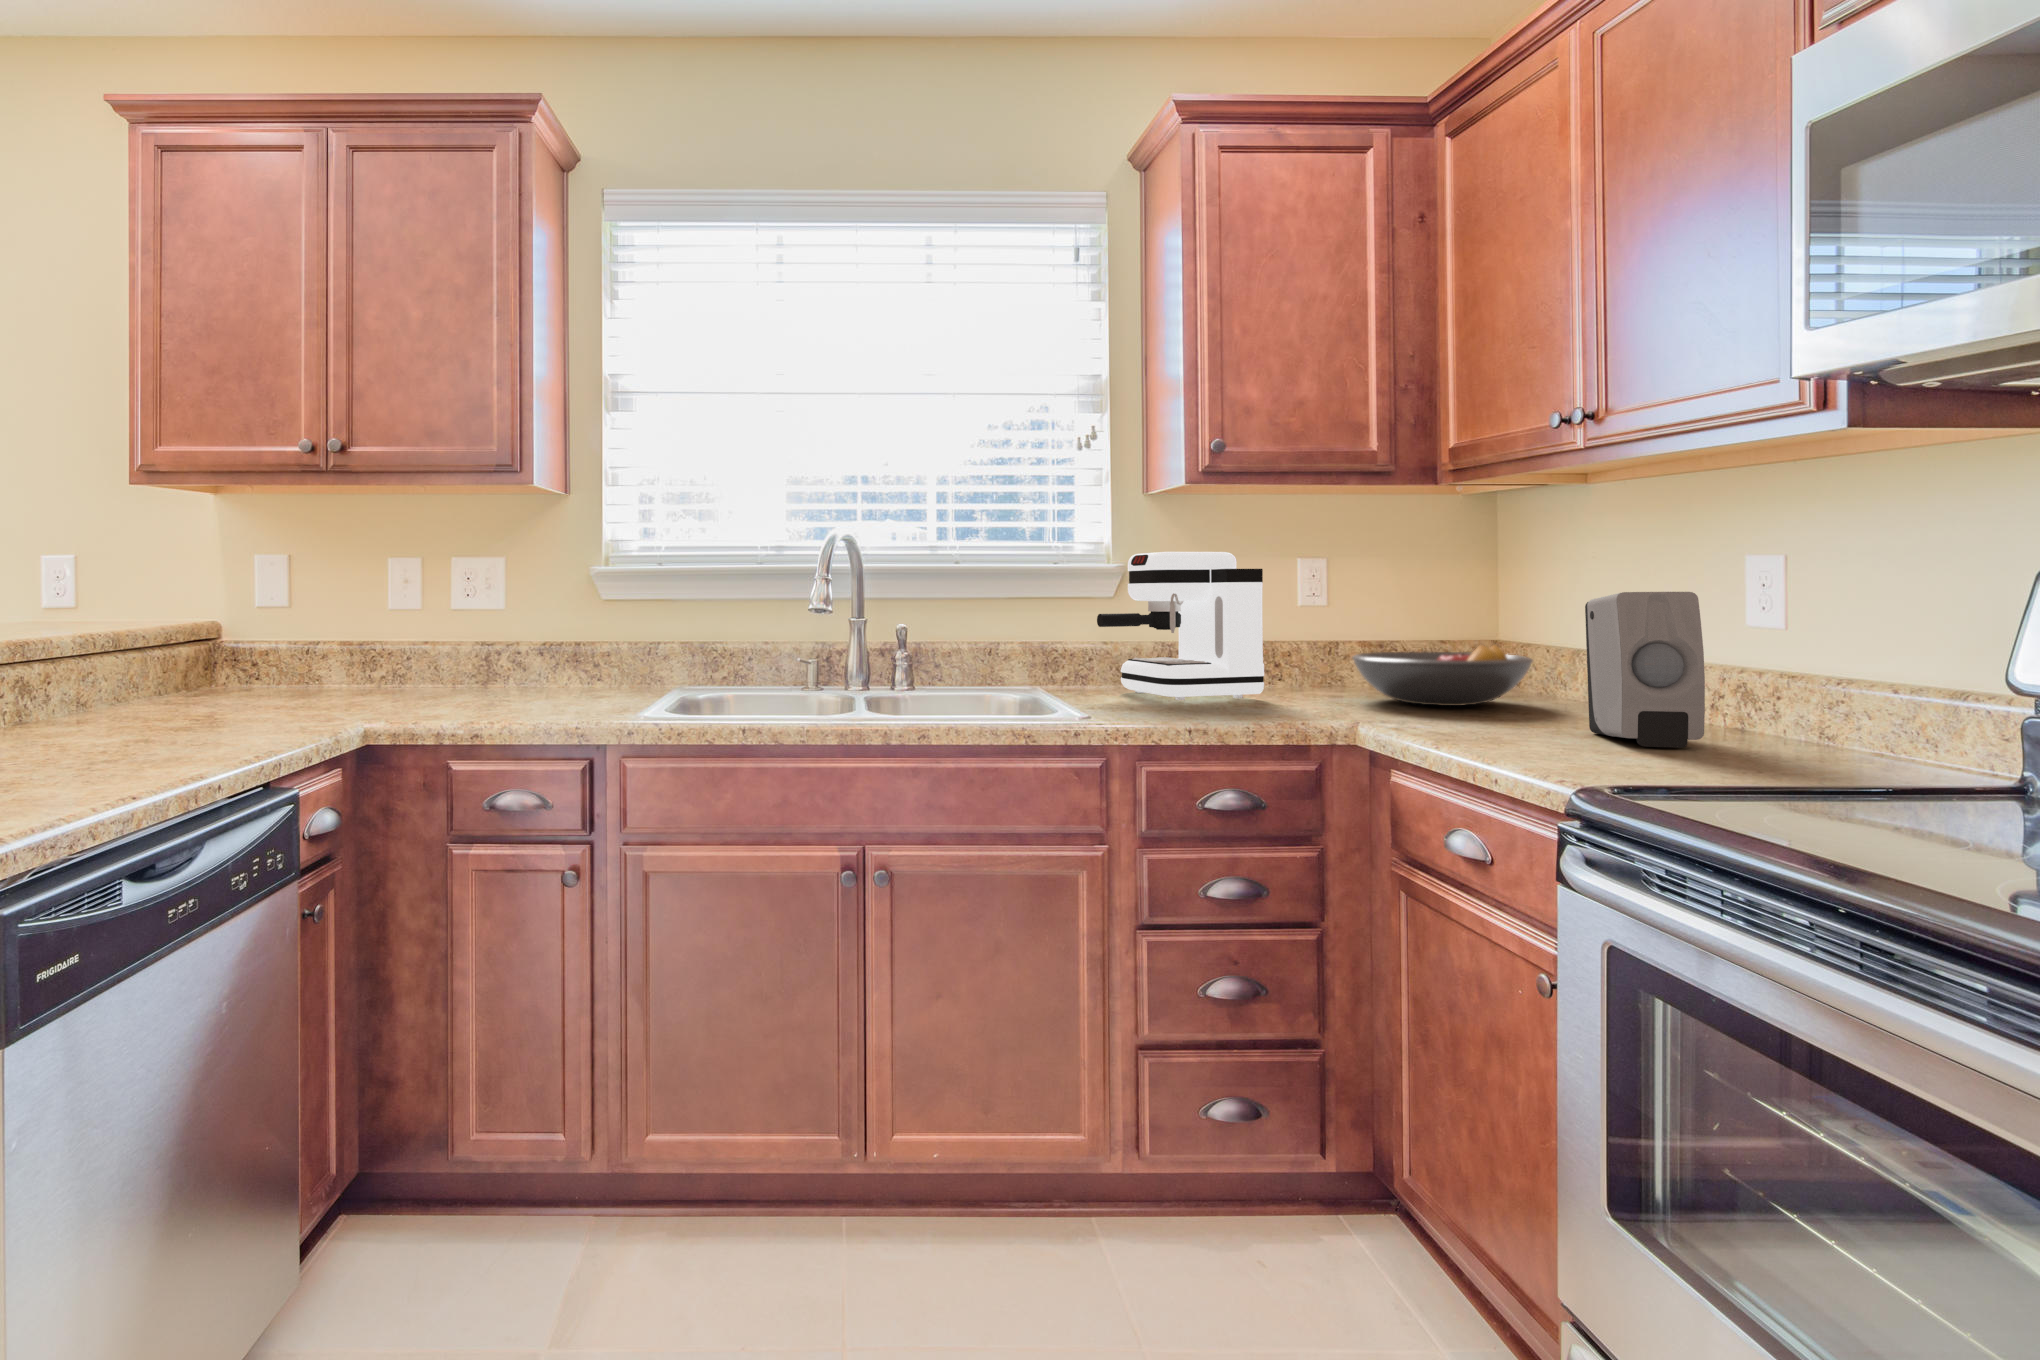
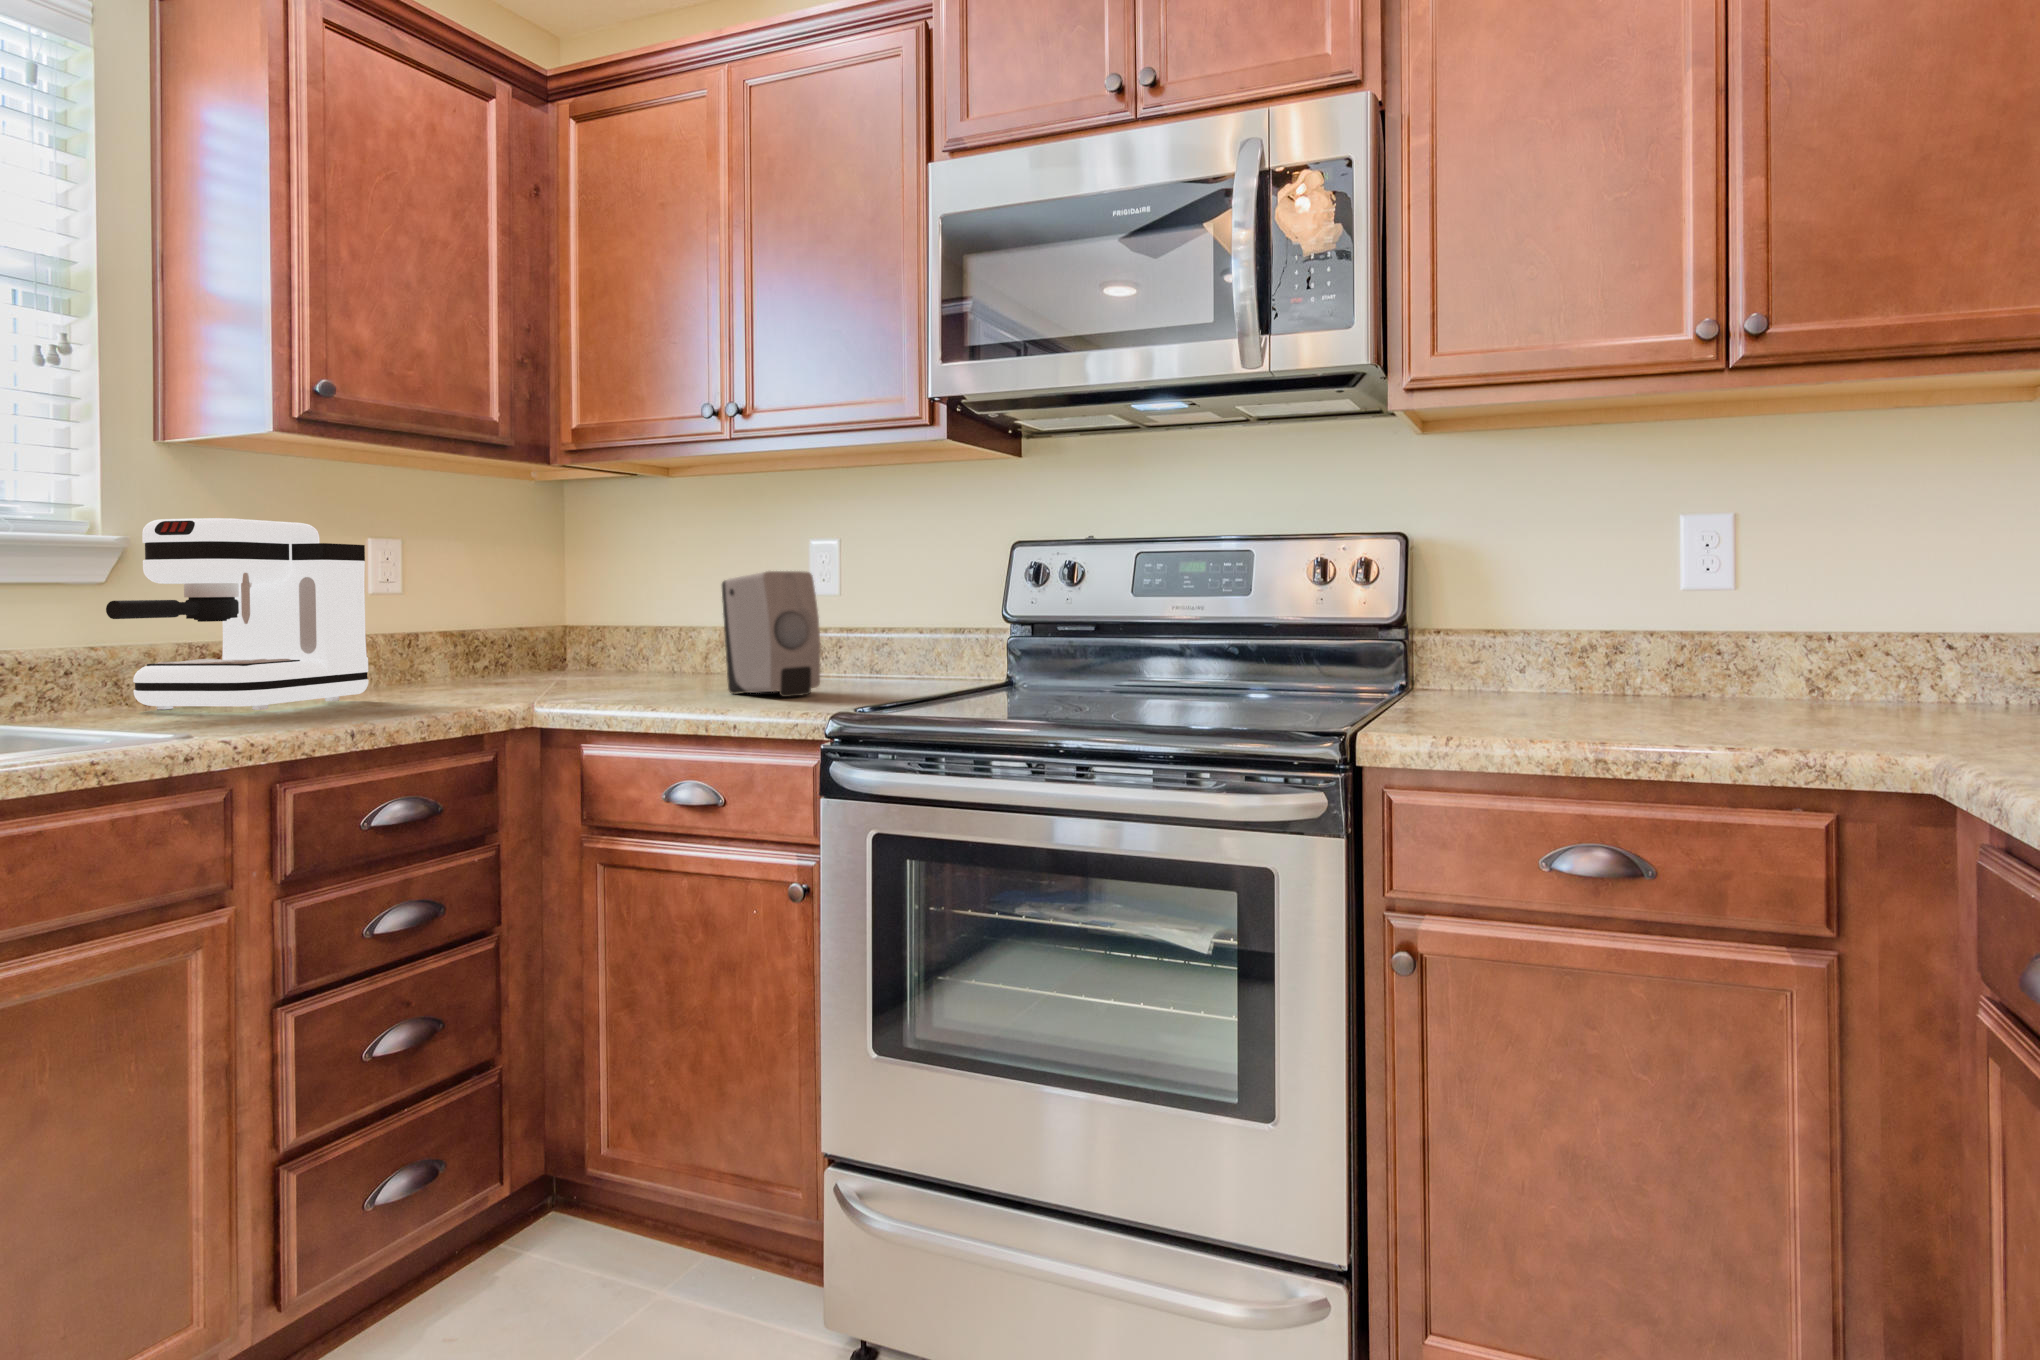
fruit bowl: present [1353,644,1533,706] -> none [467,625,649,688]

